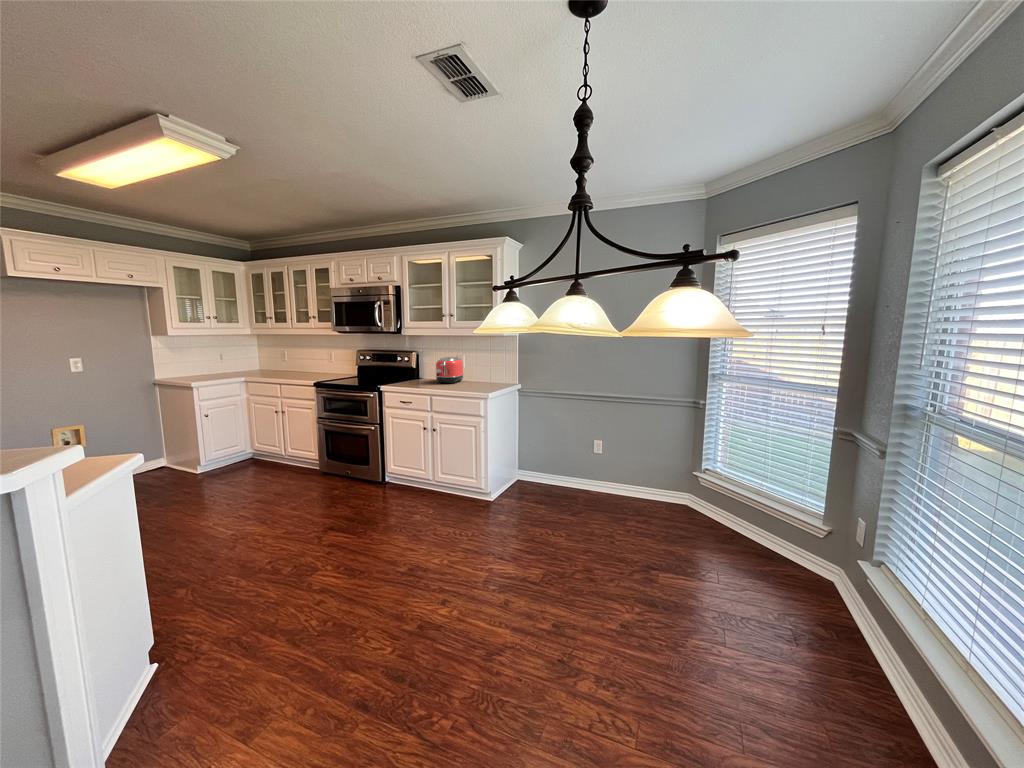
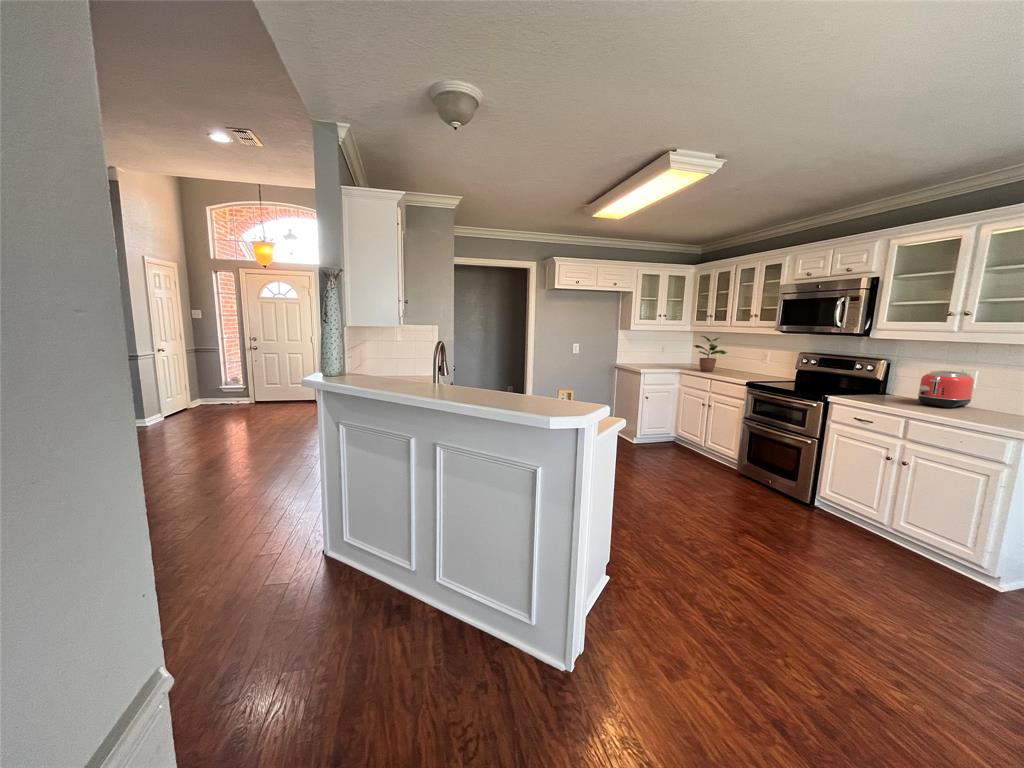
potted plant: none [256,339,293,377] -> present [694,336,727,372]

